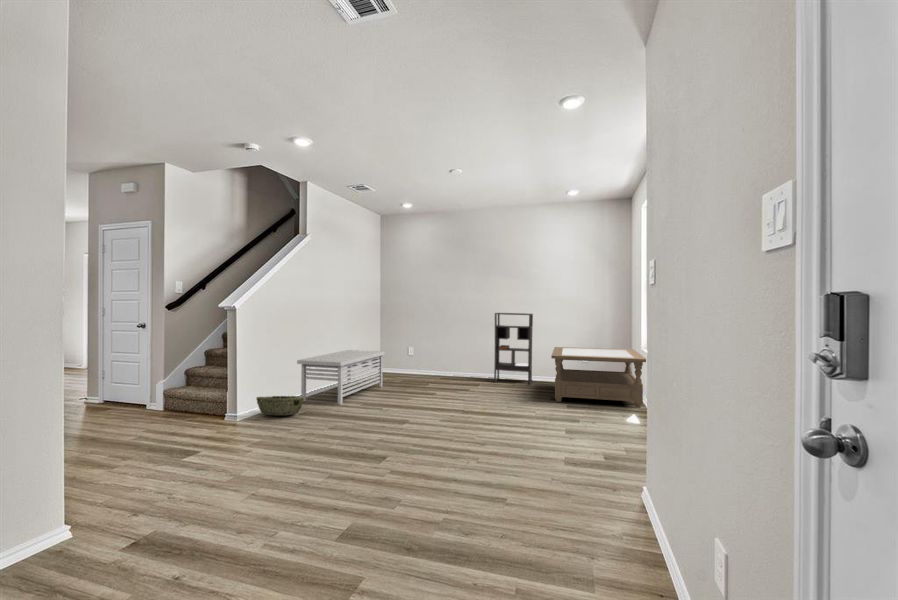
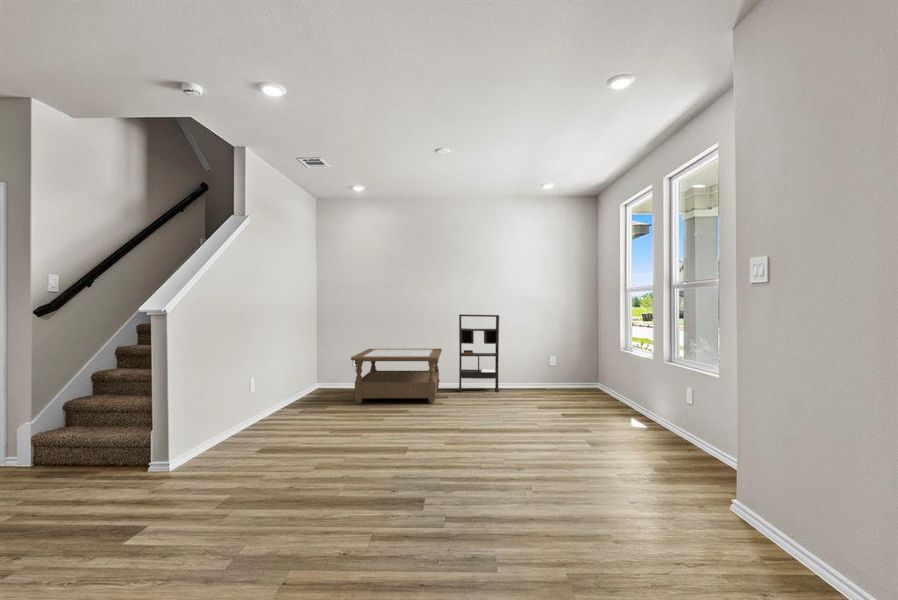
coffee table: present [551,347,646,408] -> present [351,349,442,404]
storage bench: present [297,350,385,405] -> none [238,363,338,434]
woven basket: present [257,396,304,416] -> none [193,428,262,457]

